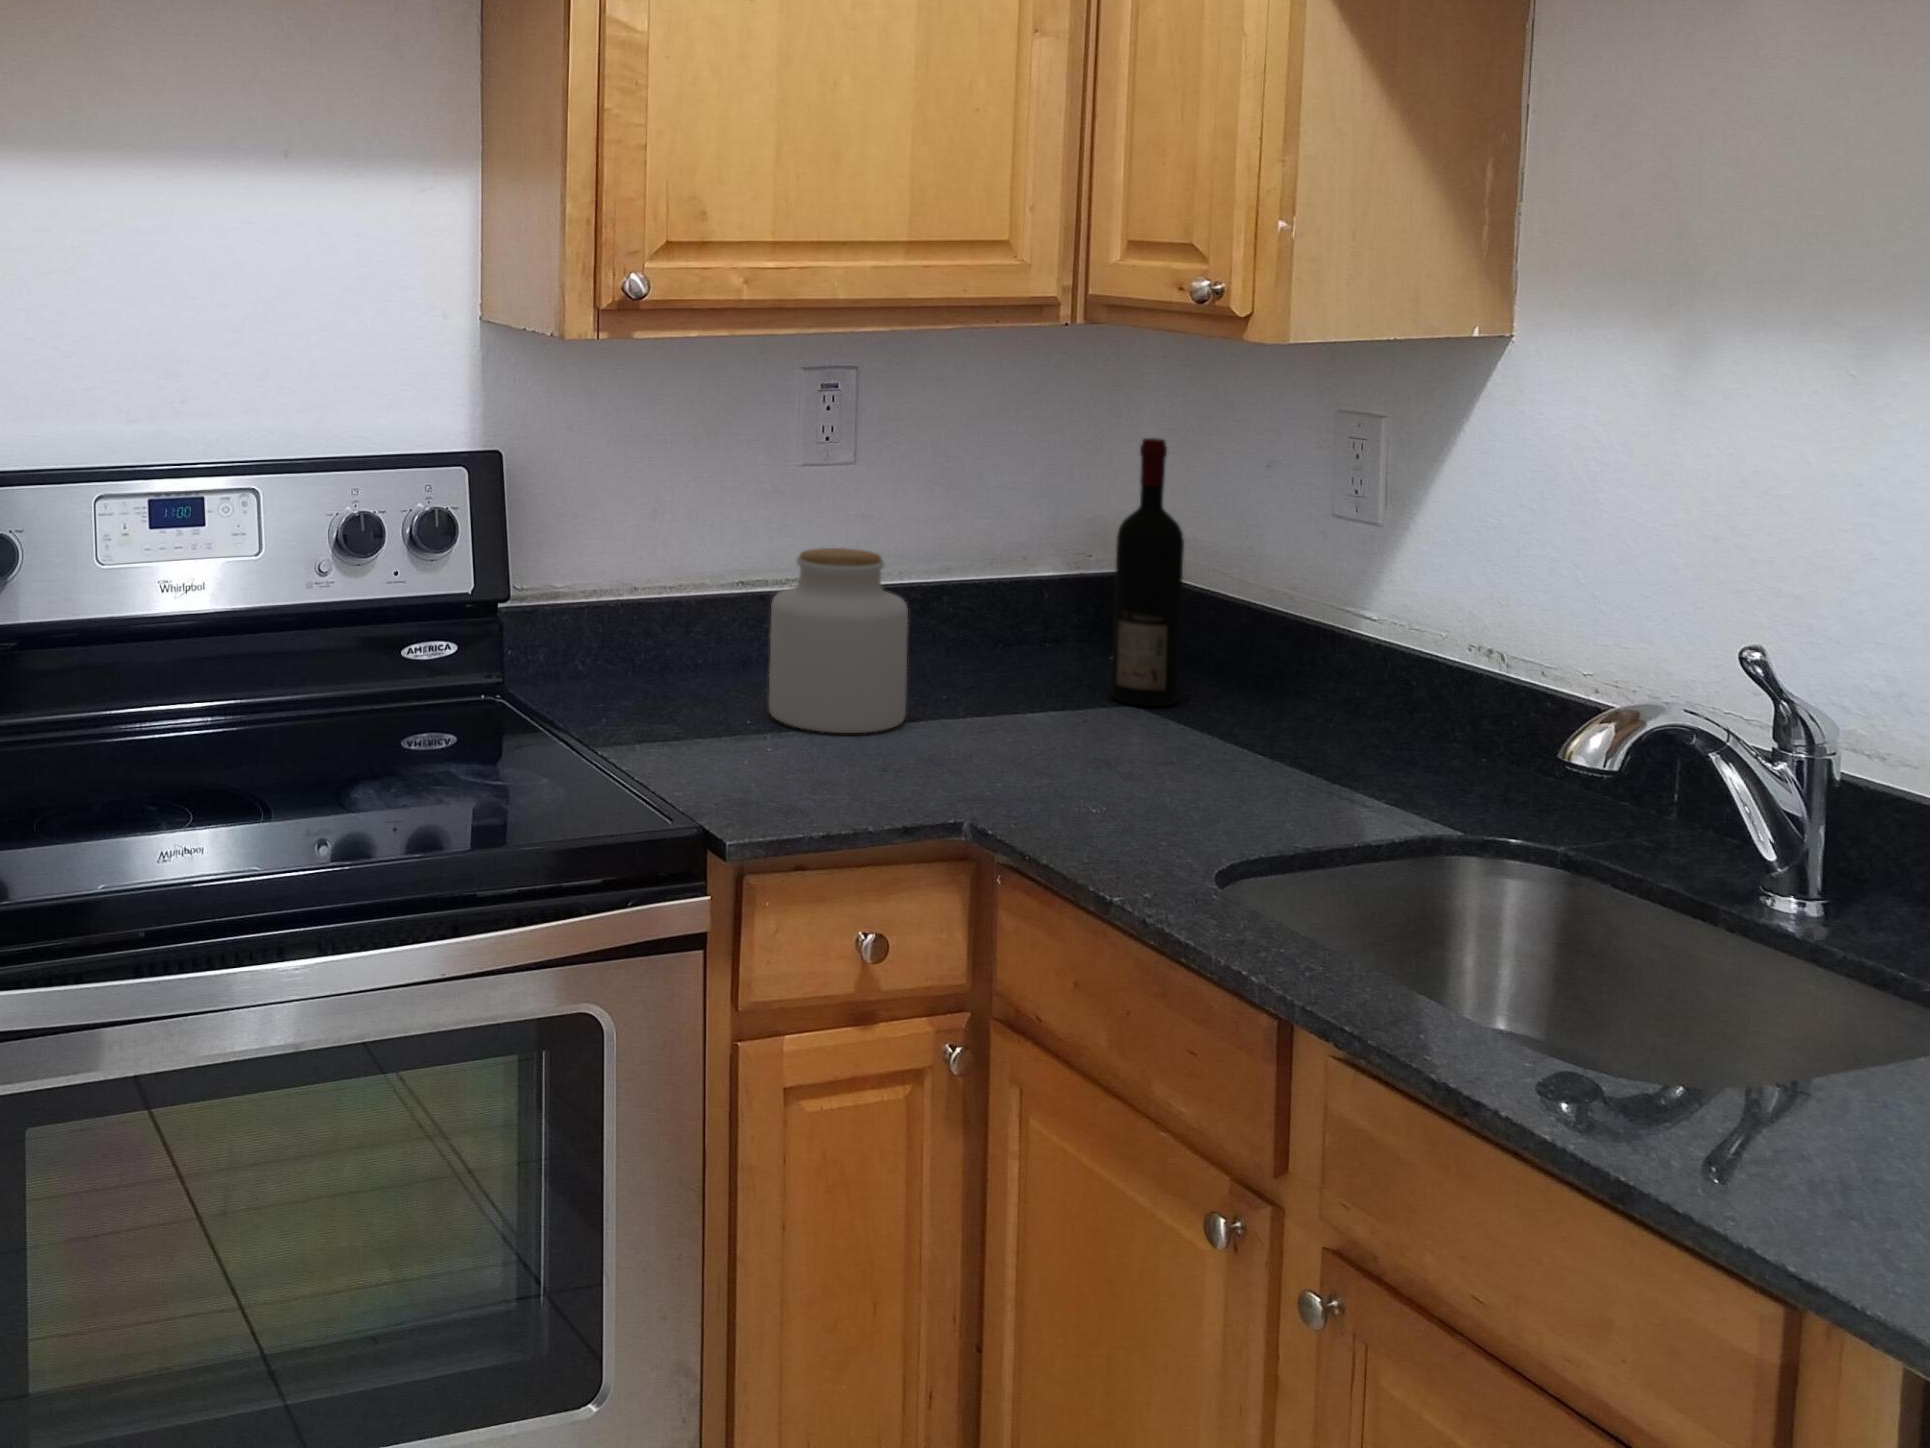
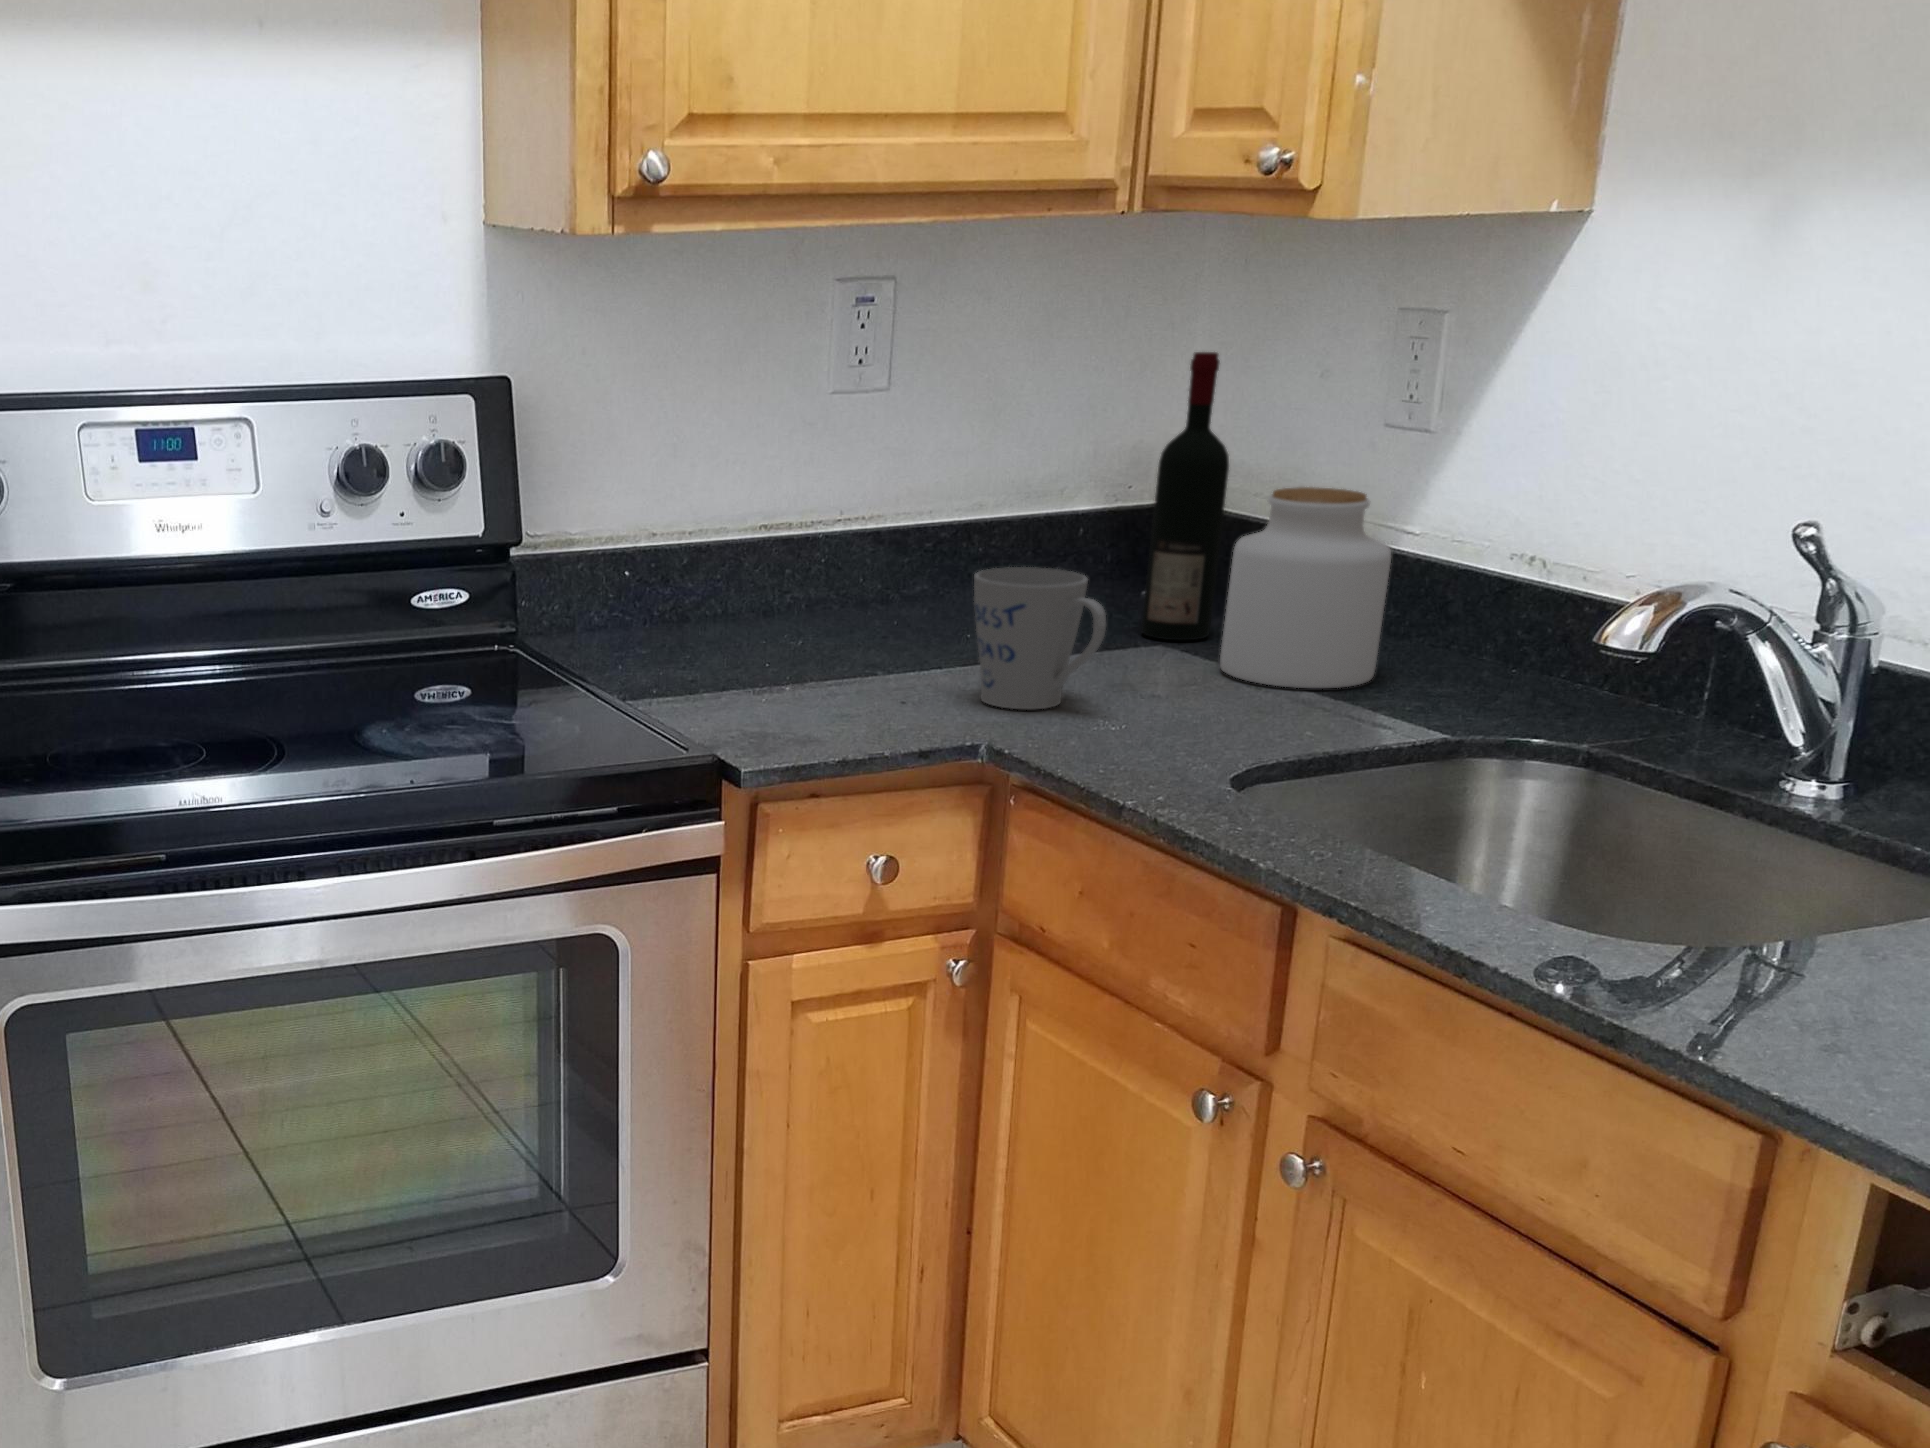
jar: present [769,548,908,733] -> present [1220,487,1391,688]
mug: none [947,645,1078,787] -> present [974,567,1106,709]

